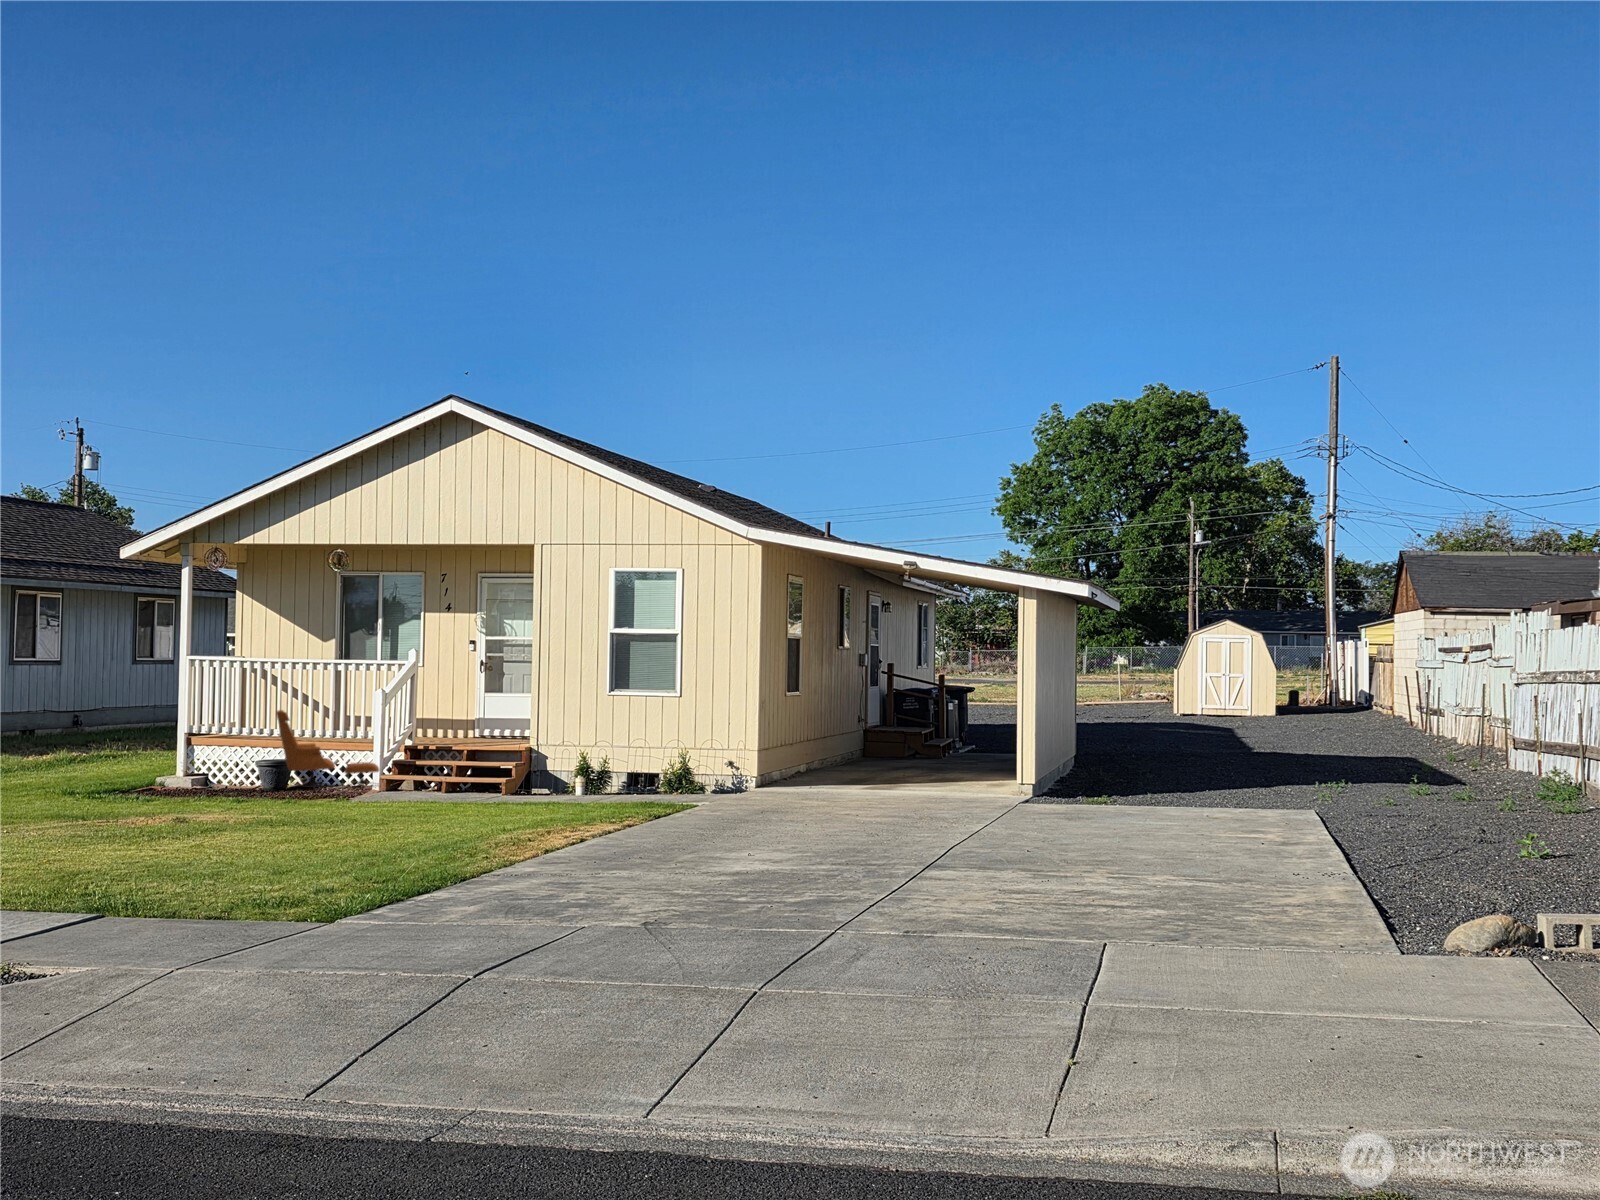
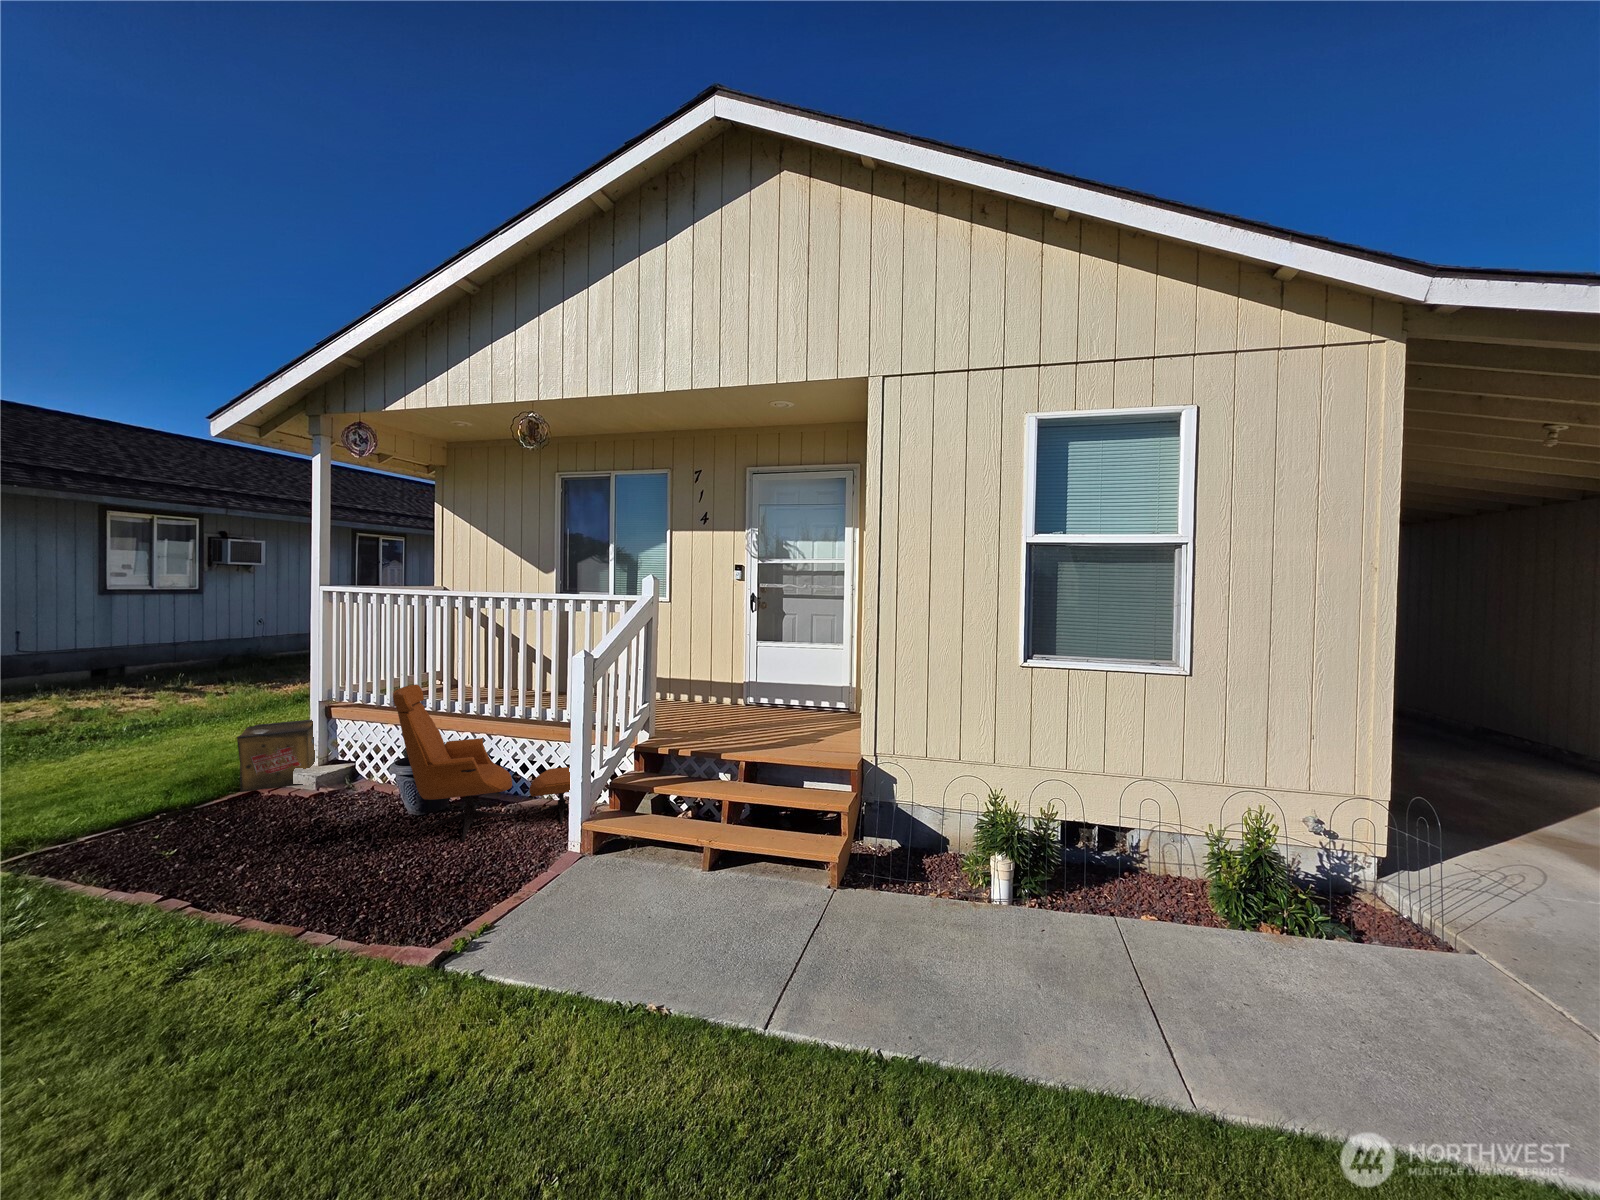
cardboard box: none [143,745,186,786] -> present [237,720,315,792]

